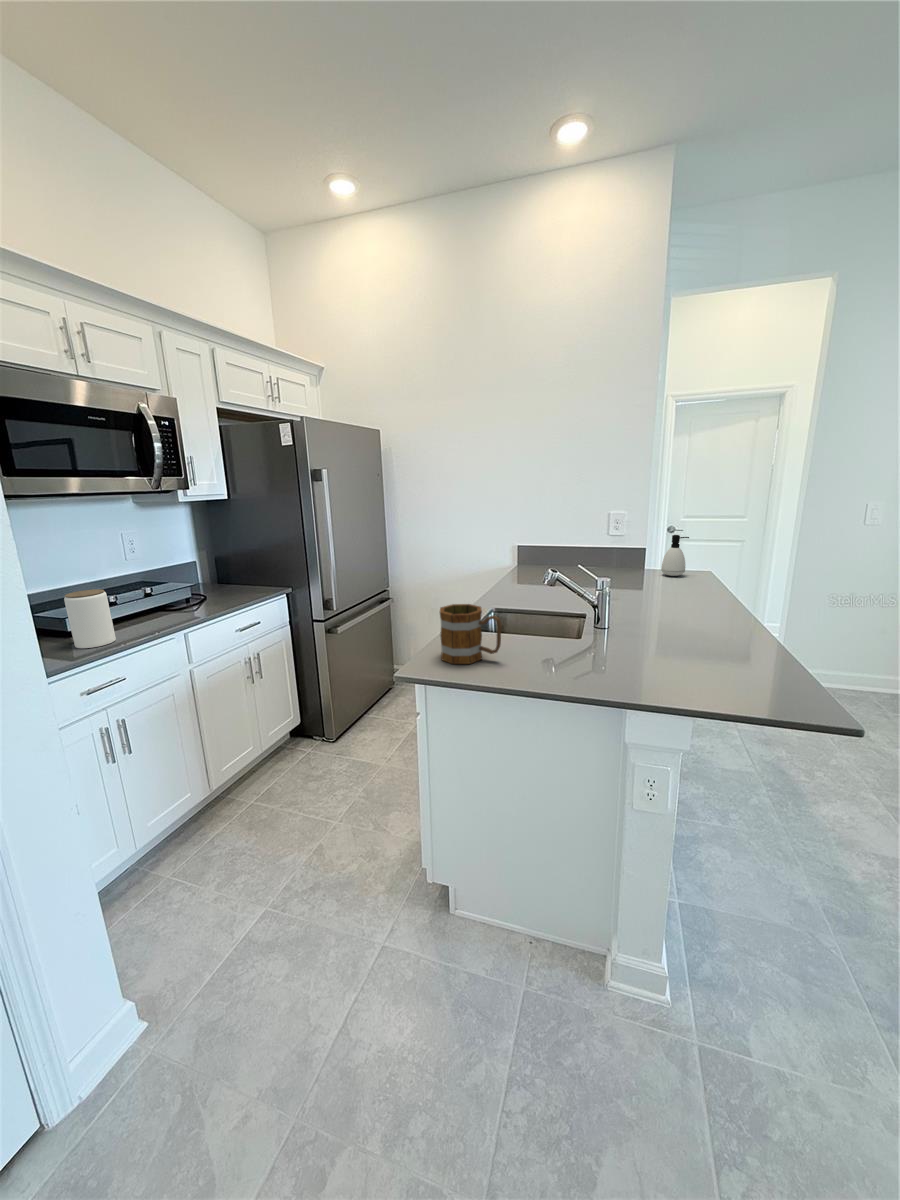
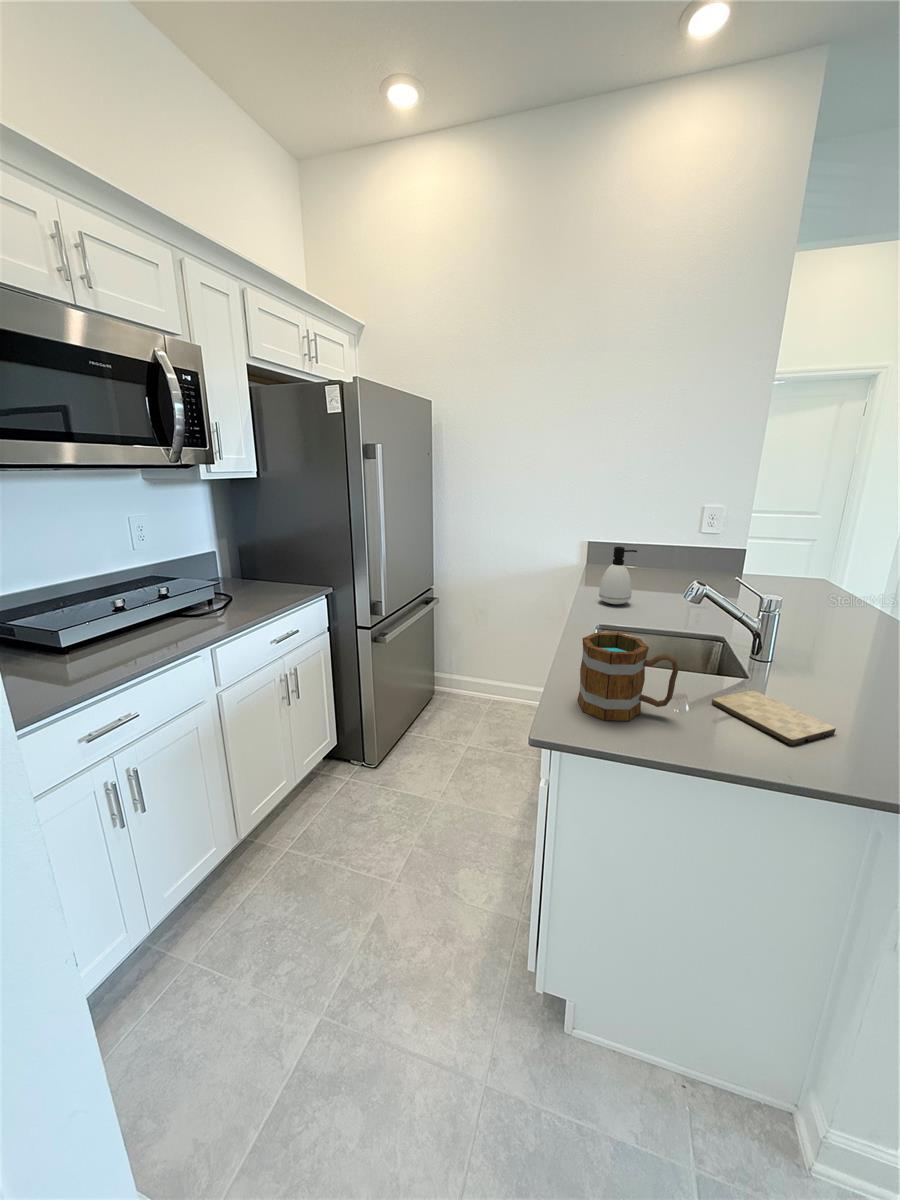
soap dispenser: present [661,535,689,576] -> present [599,546,637,604]
jar: present [64,589,116,648] -> none [56,594,125,675]
cutting board: none [538,644,610,674] -> present [712,690,836,746]

